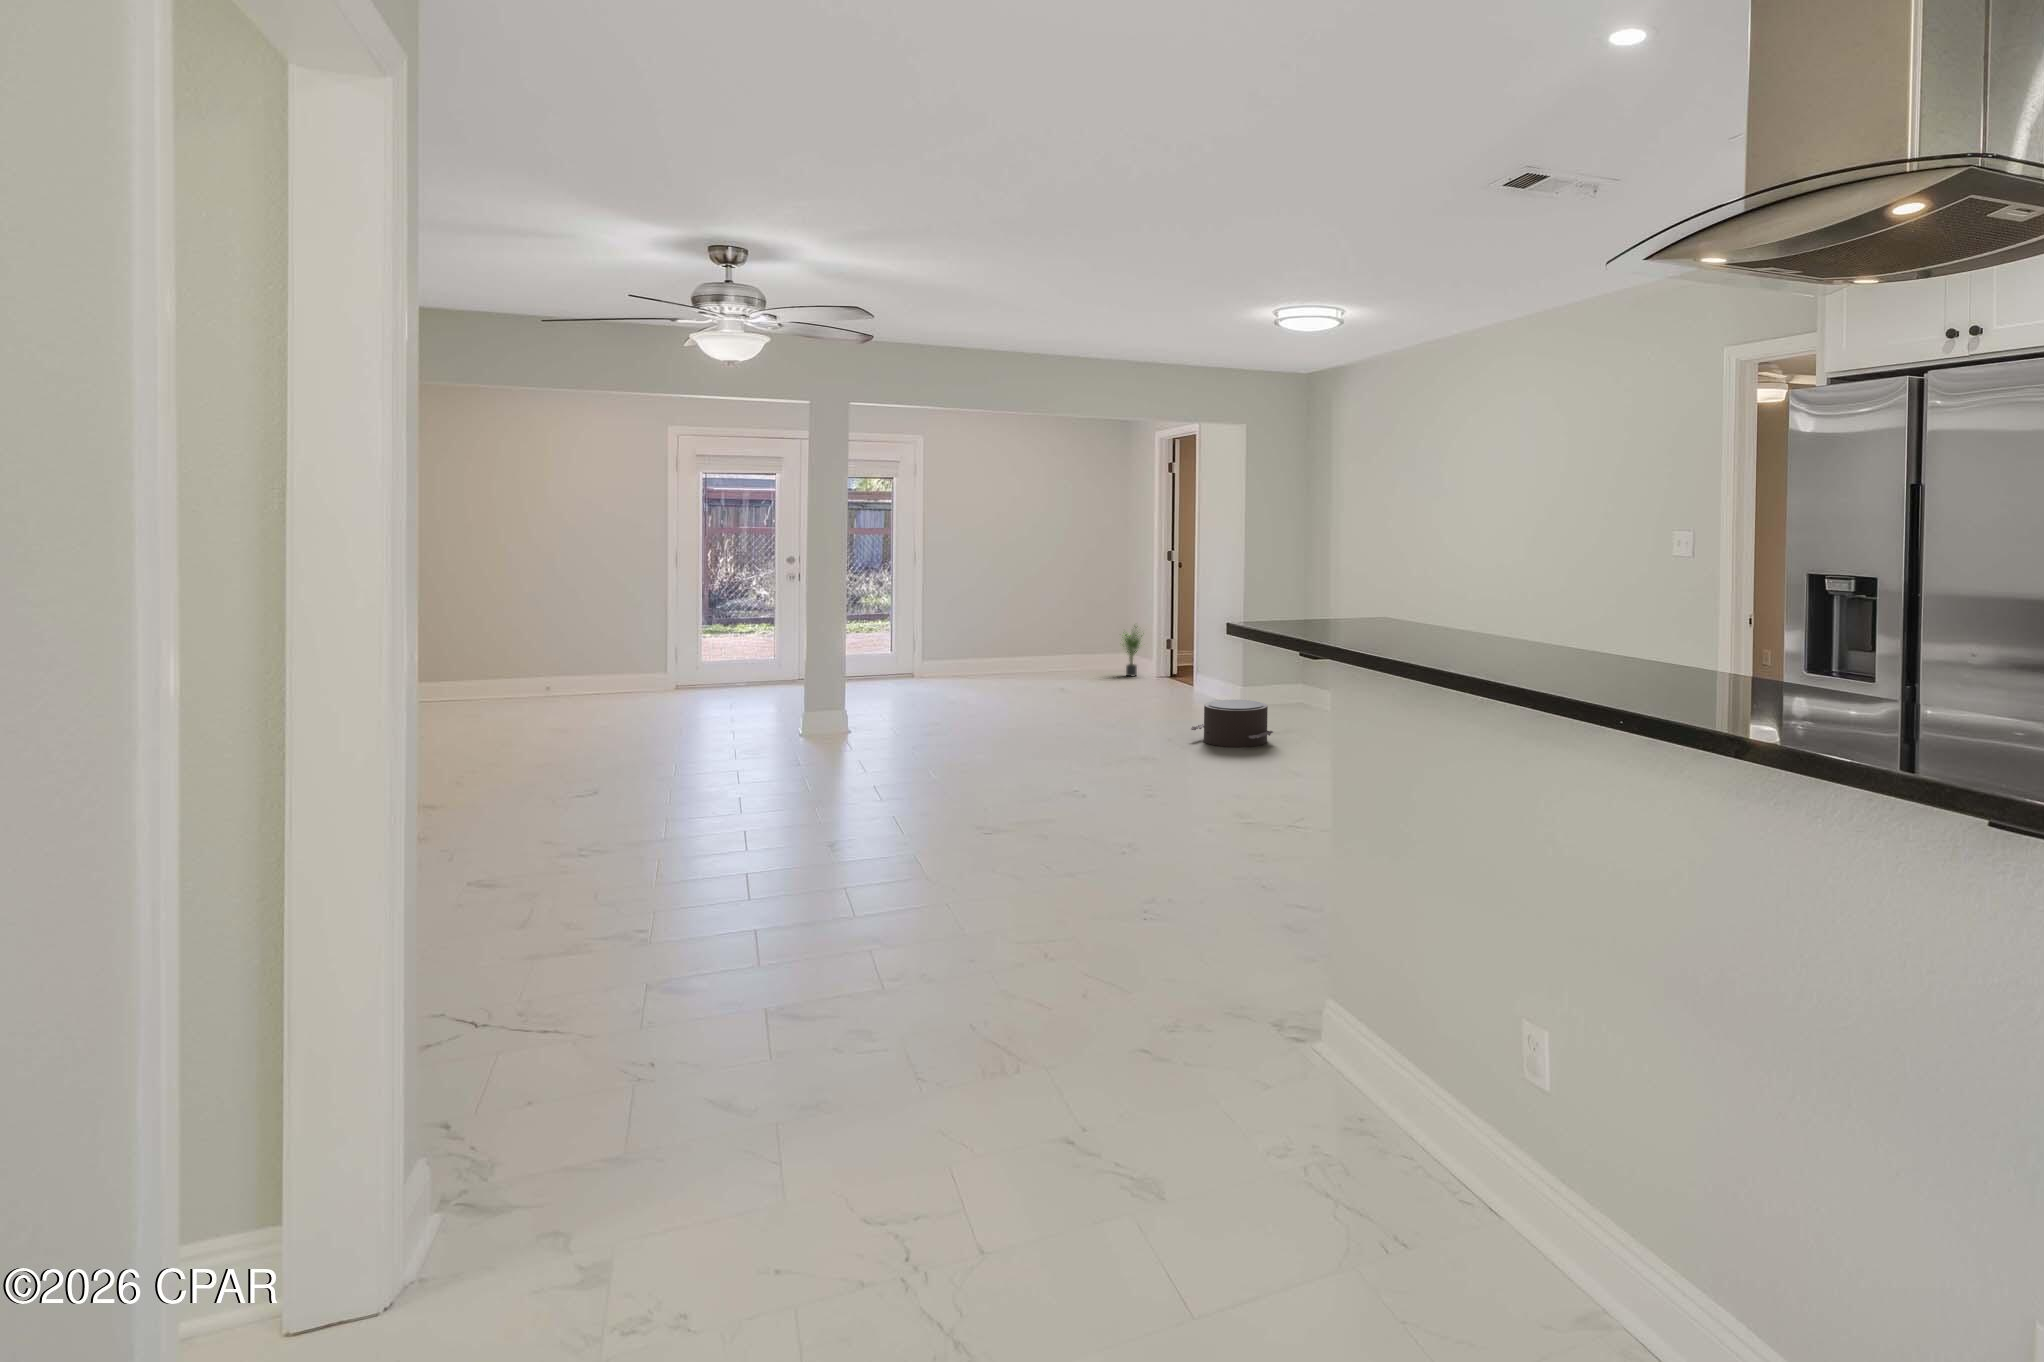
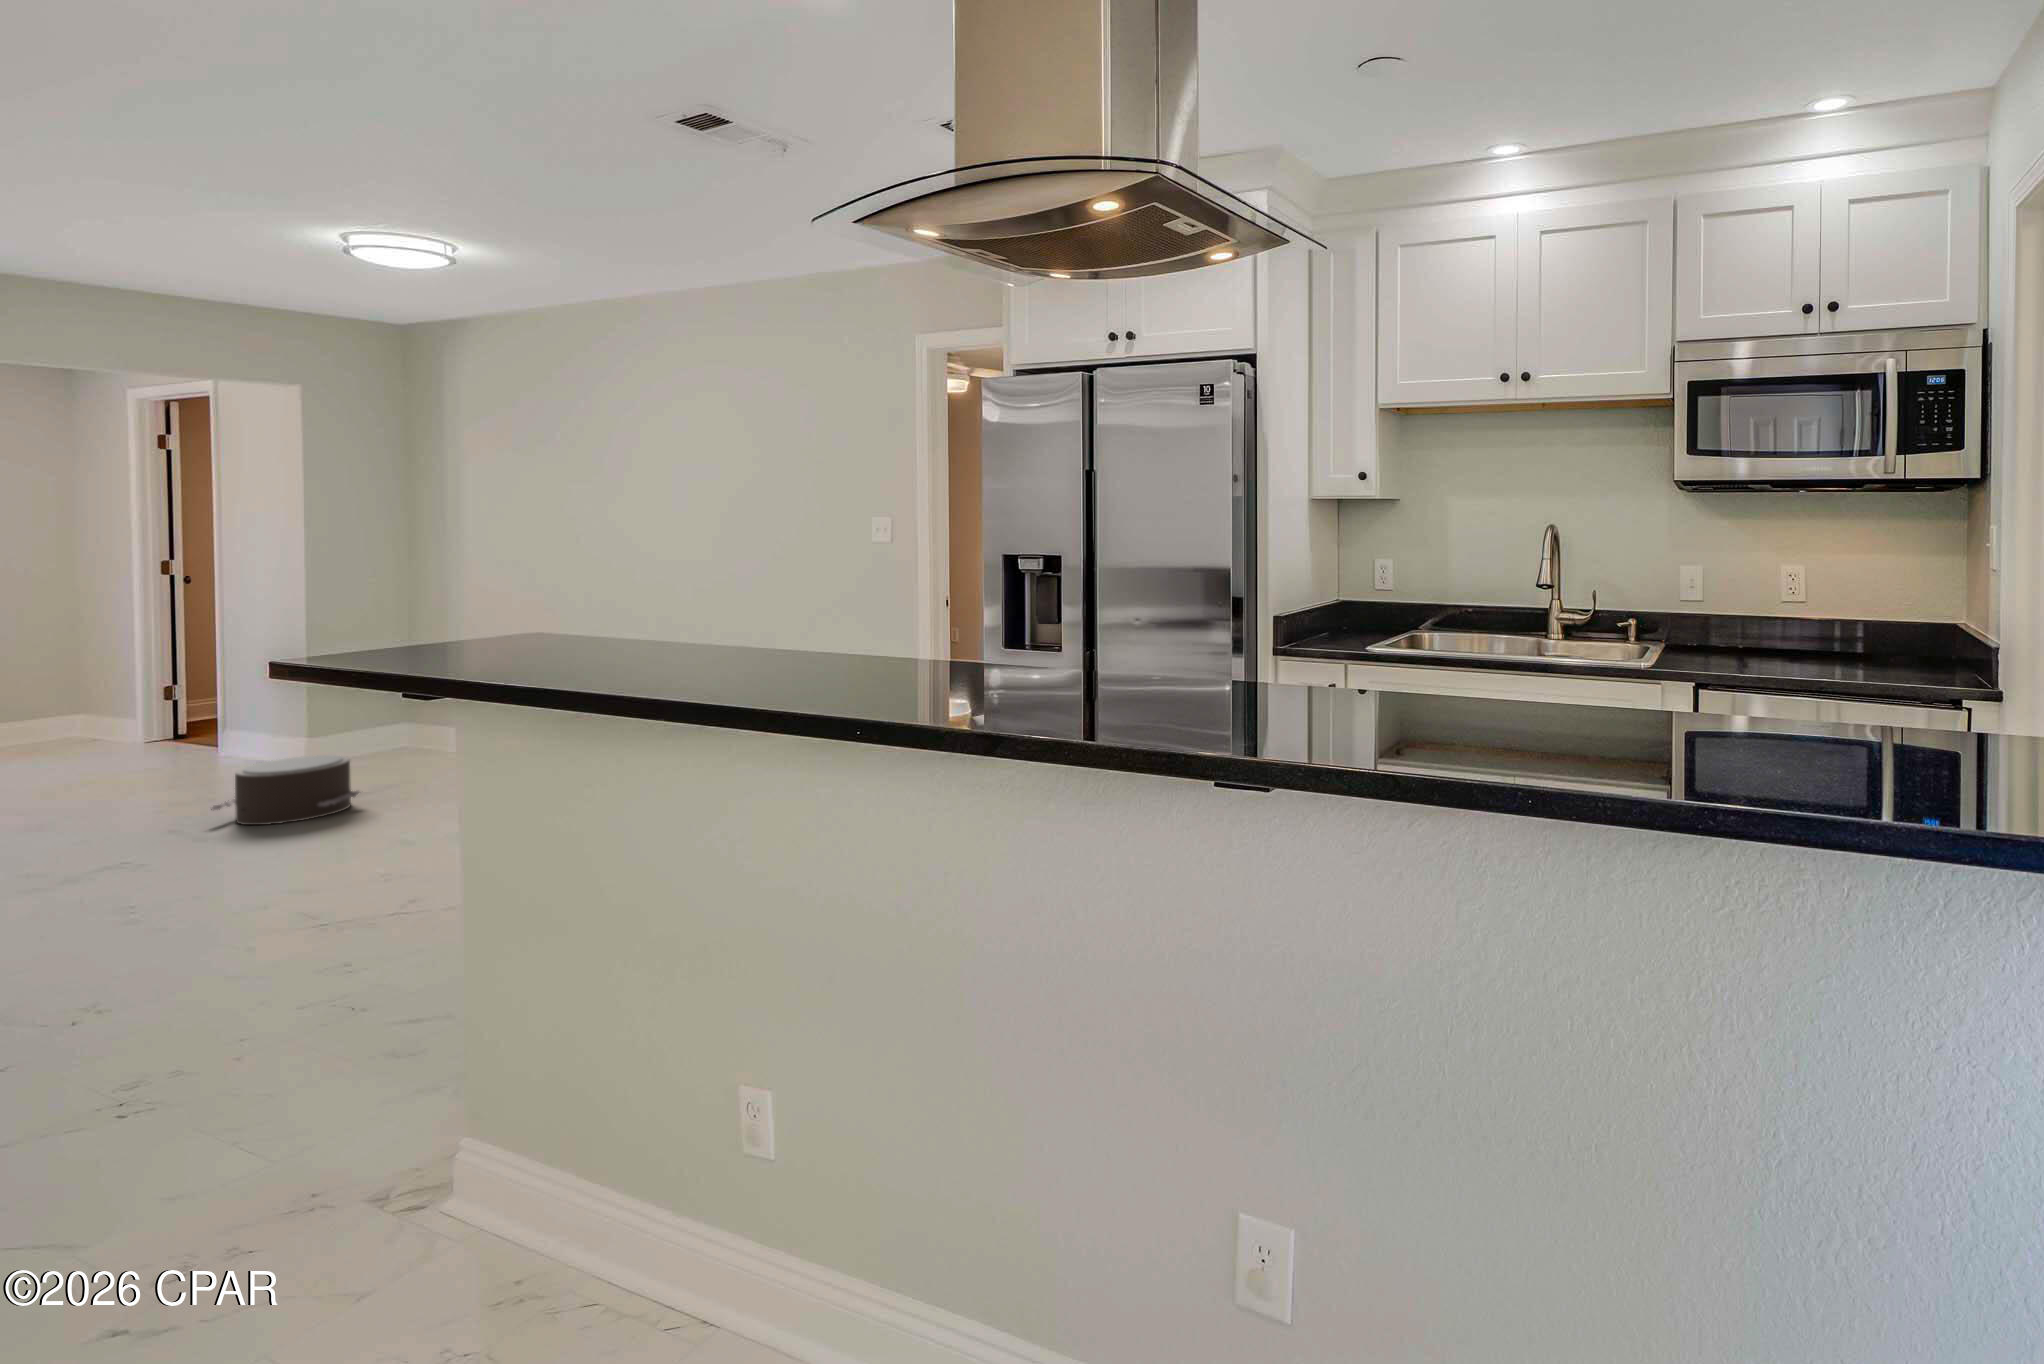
potted plant: present [1122,626,1142,676] -> none [59,667,128,747]

